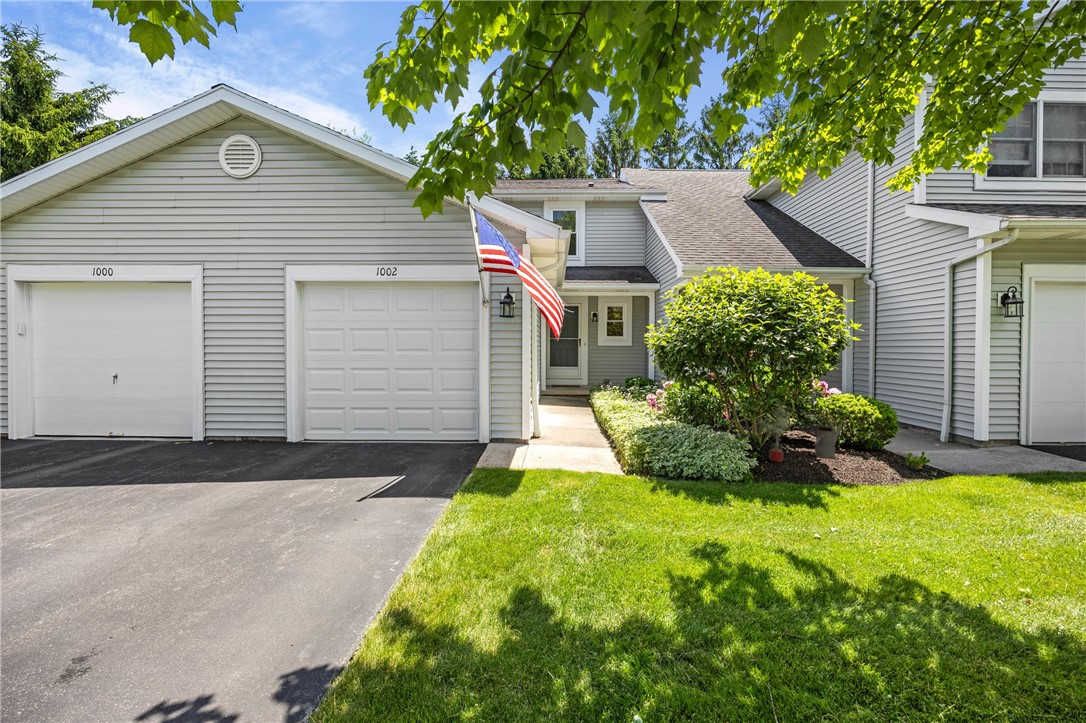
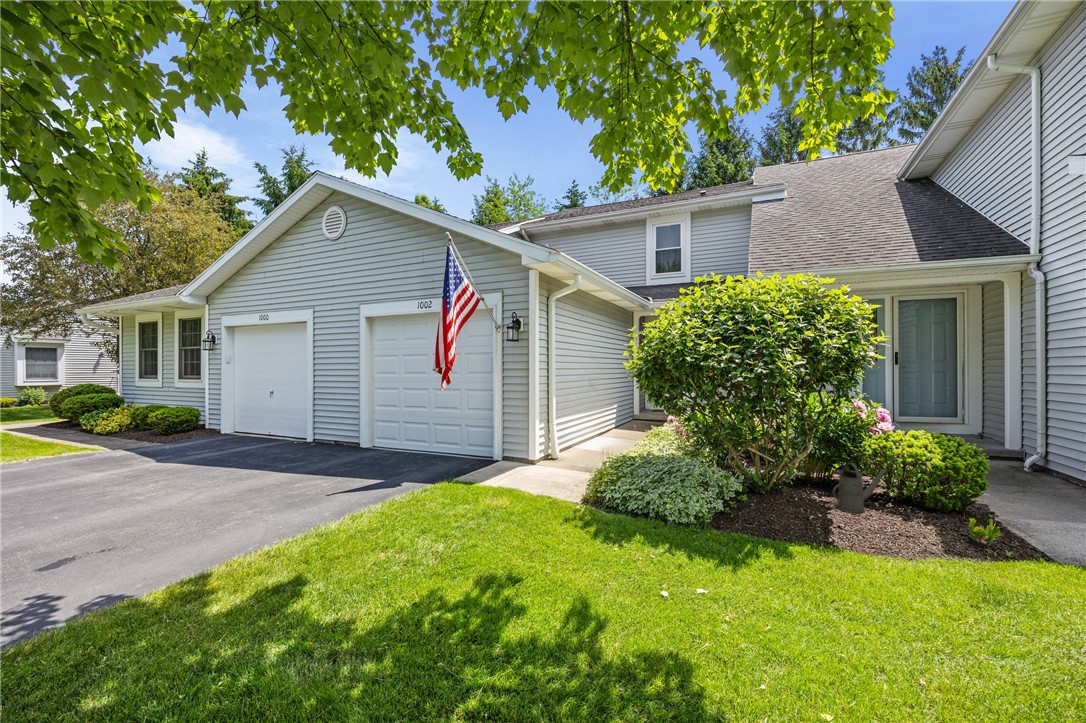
potted tree: present [756,399,788,462] -> none [742,431,788,510]

